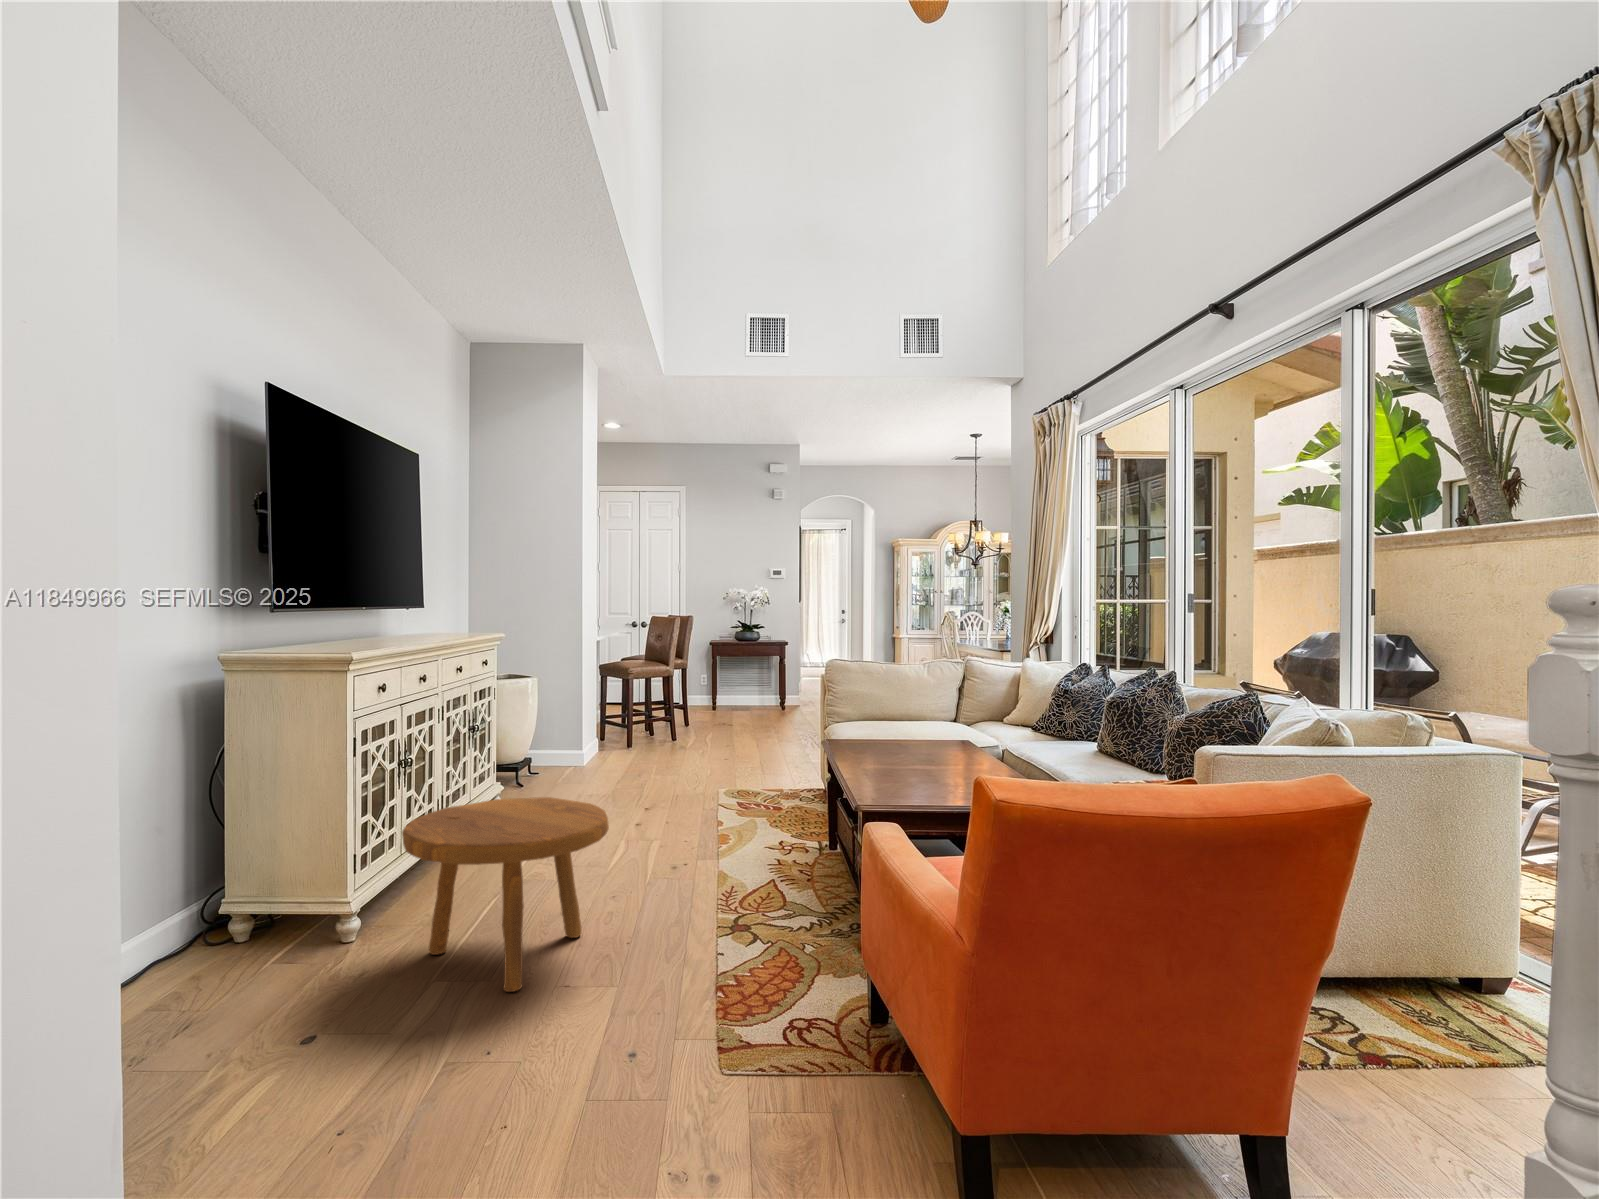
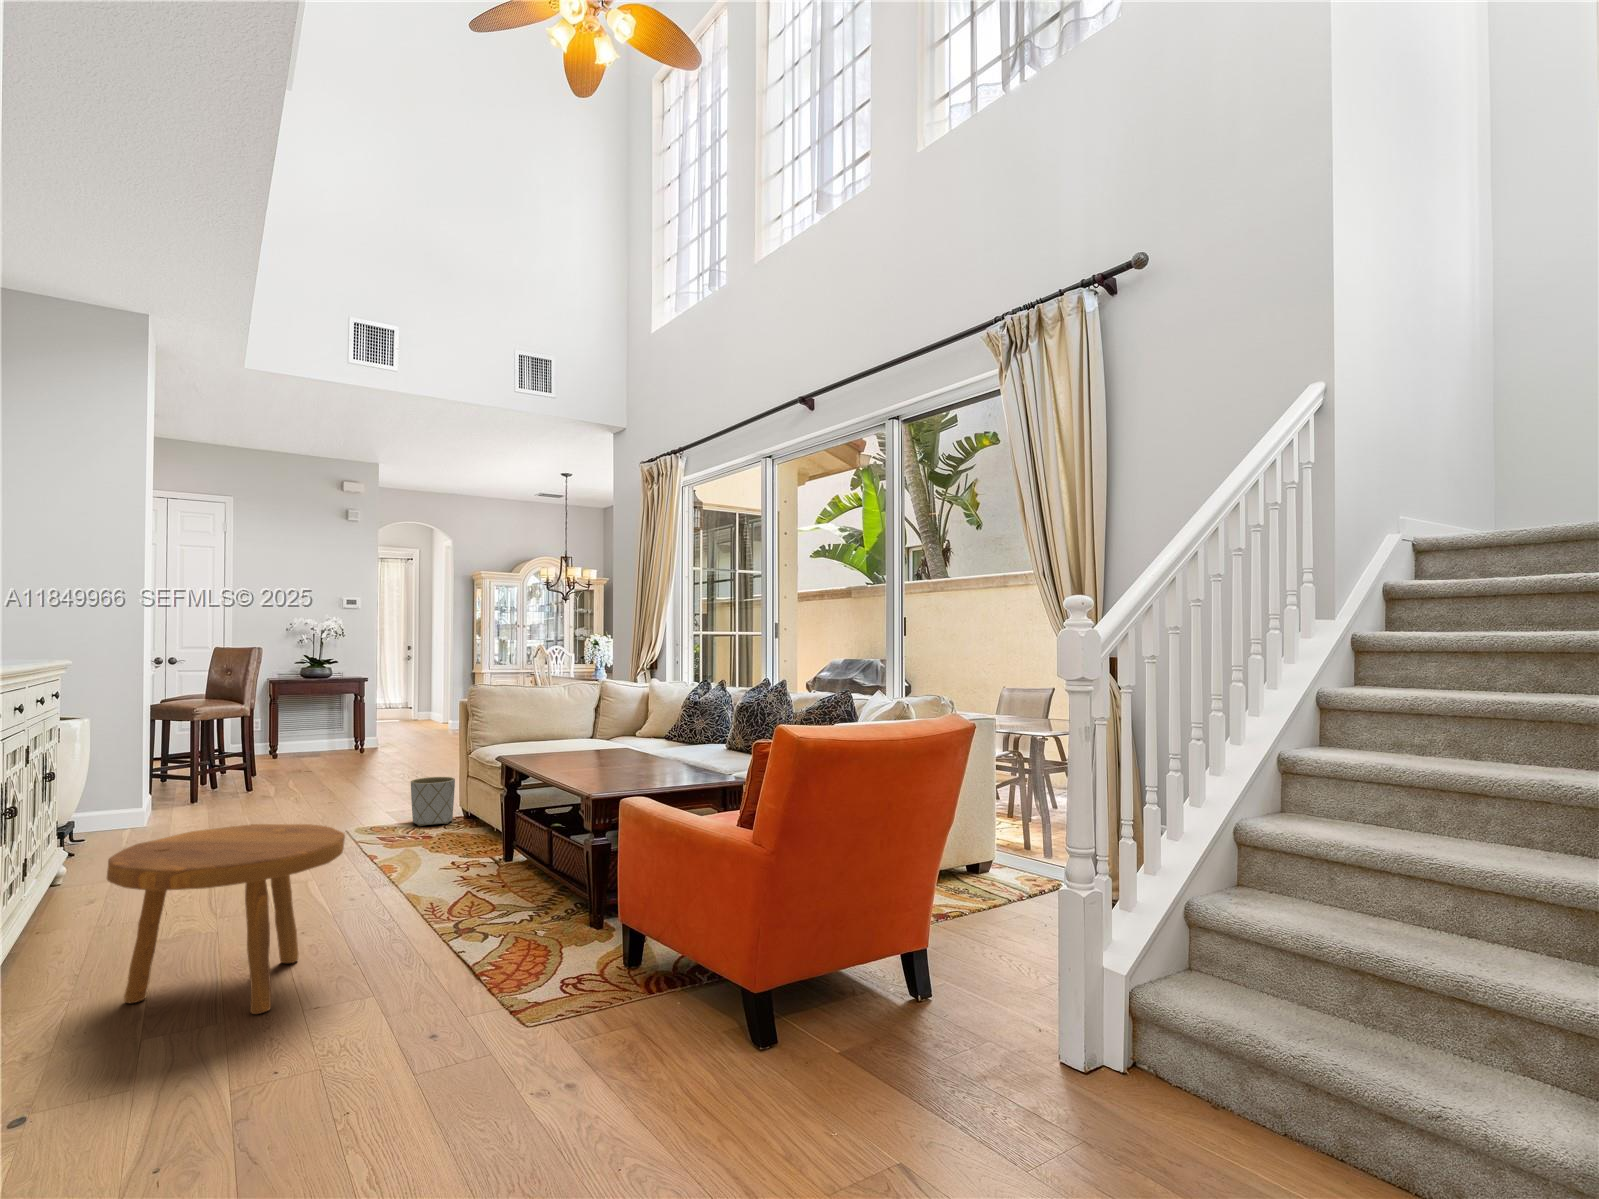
planter: none [772,750,814,799] -> present [411,777,455,826]

